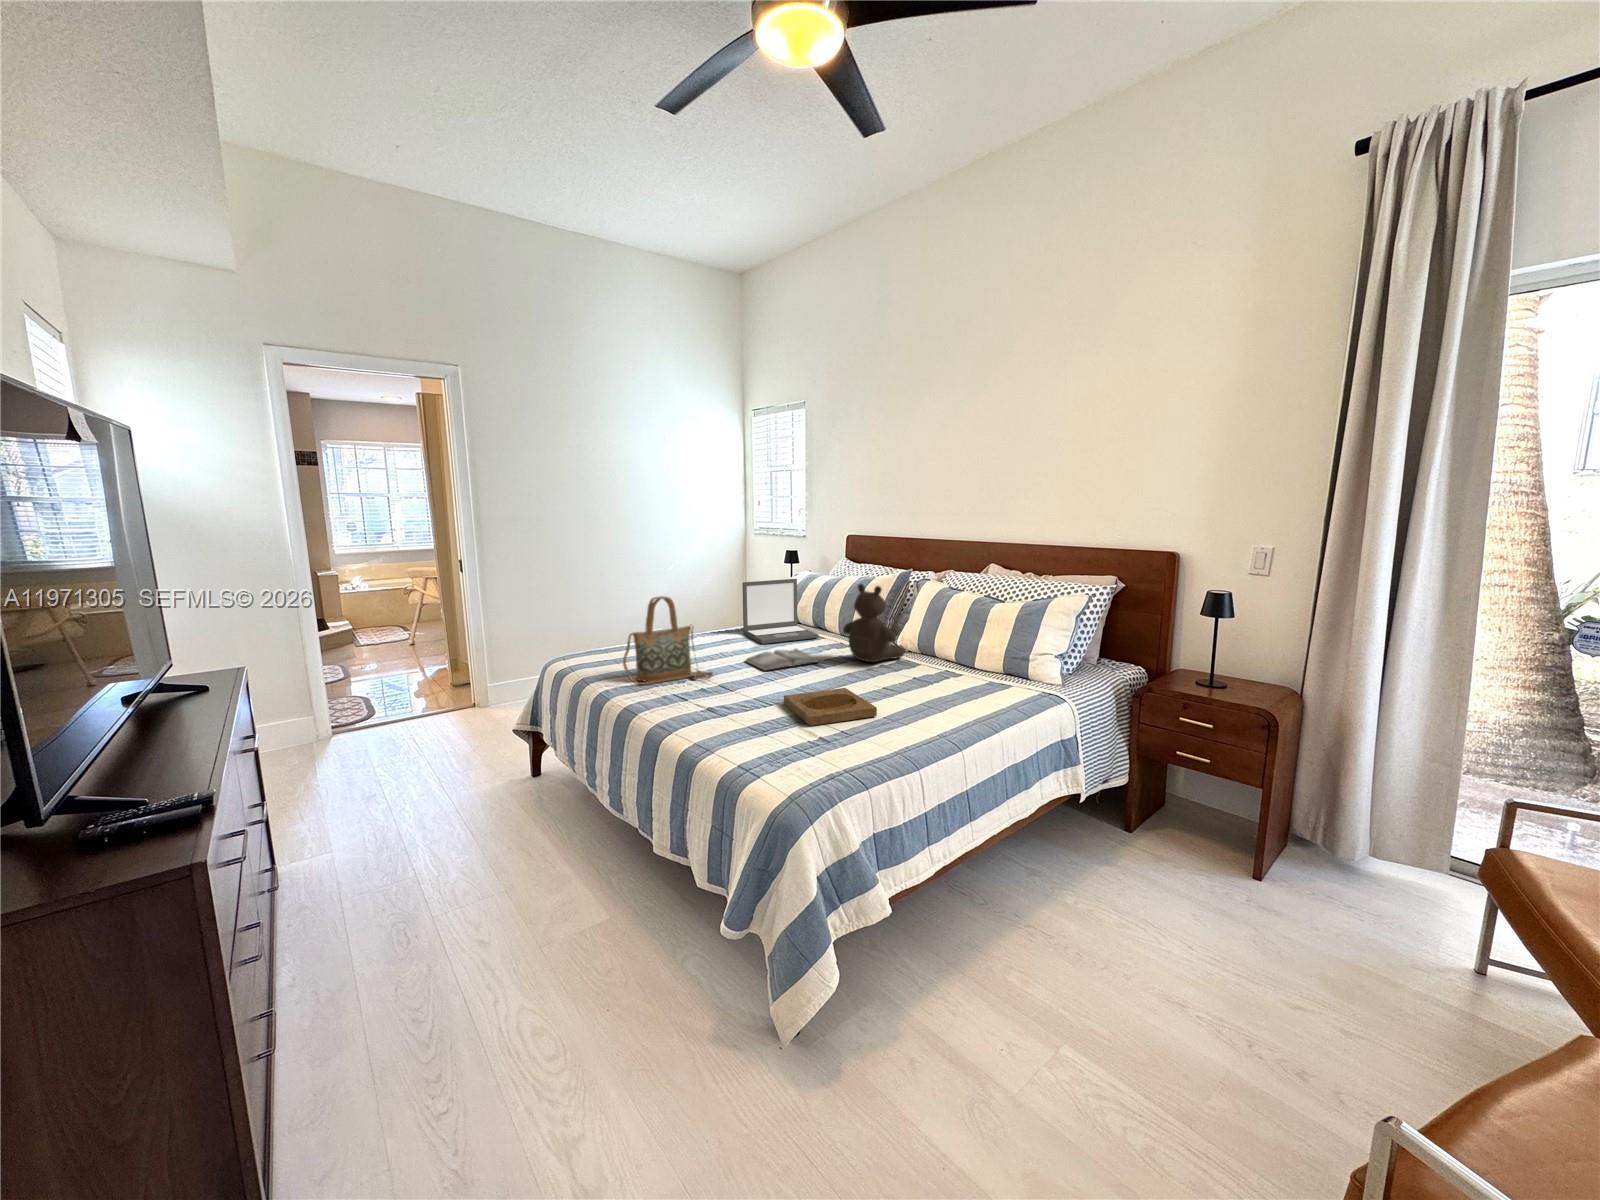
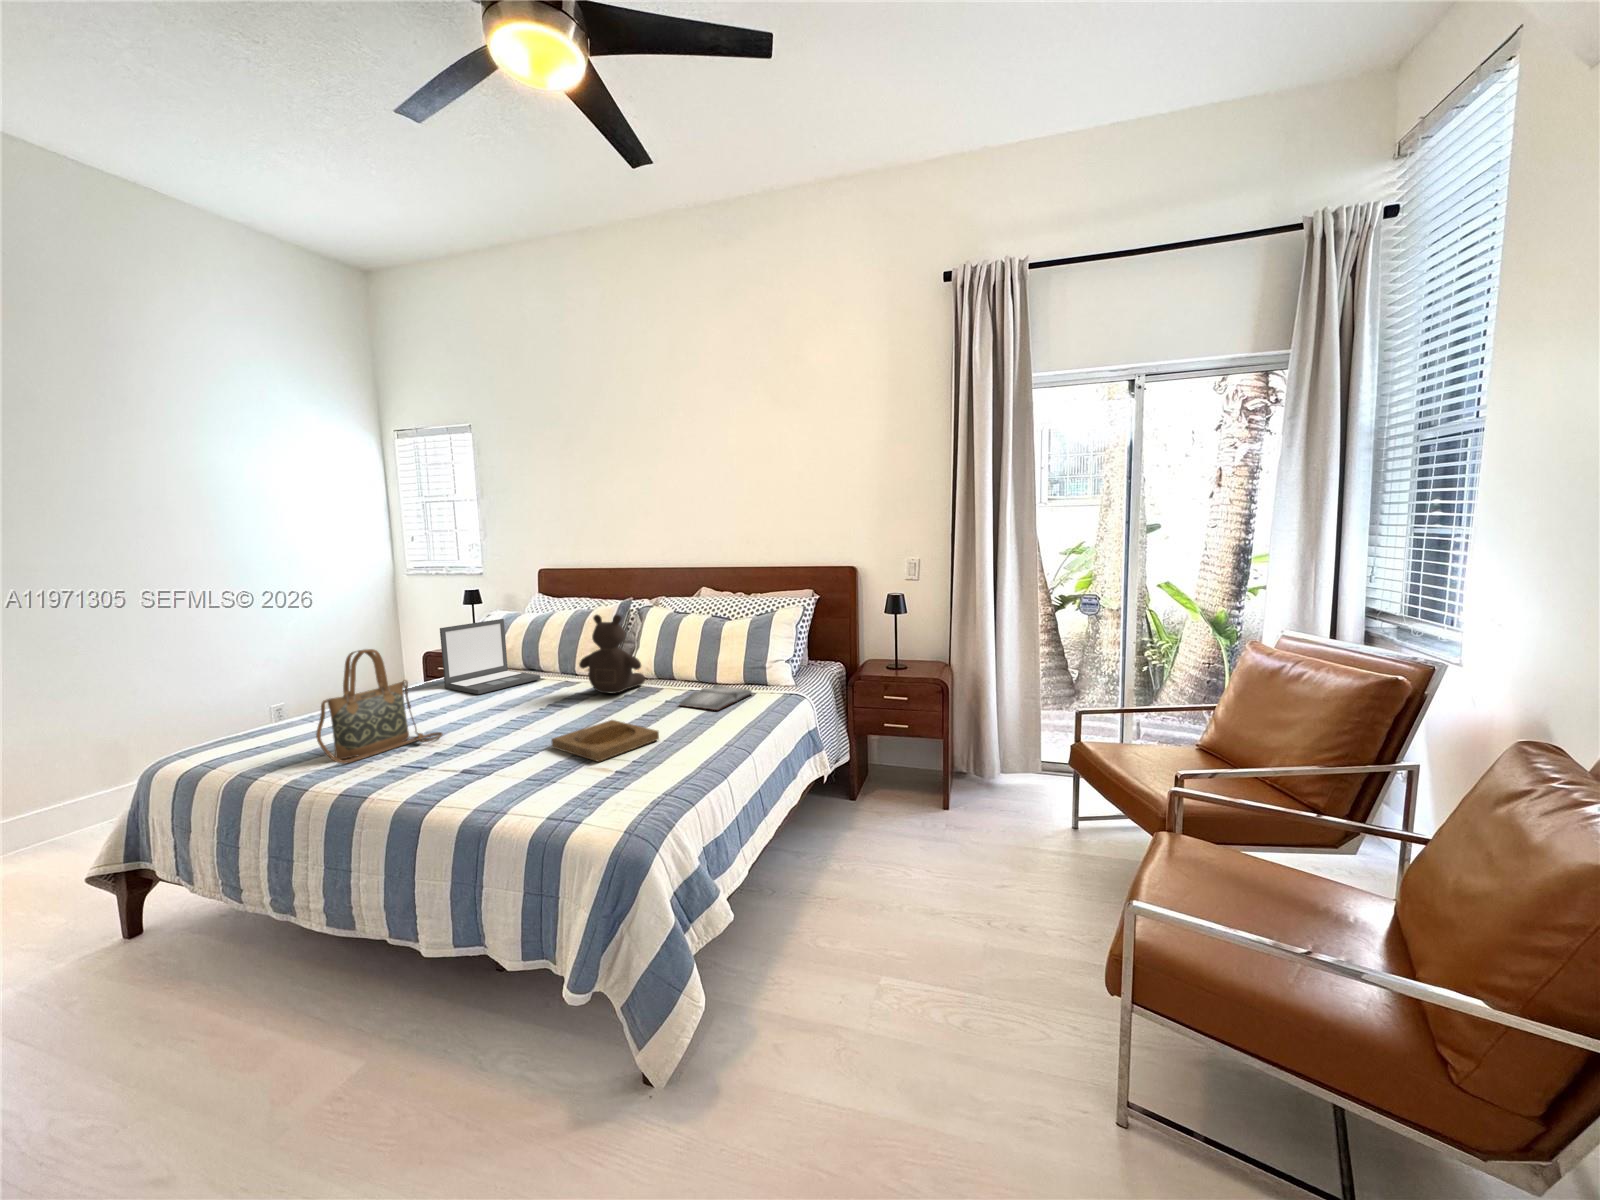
hardback book: present [746,649,819,671] -> present [679,685,752,710]

